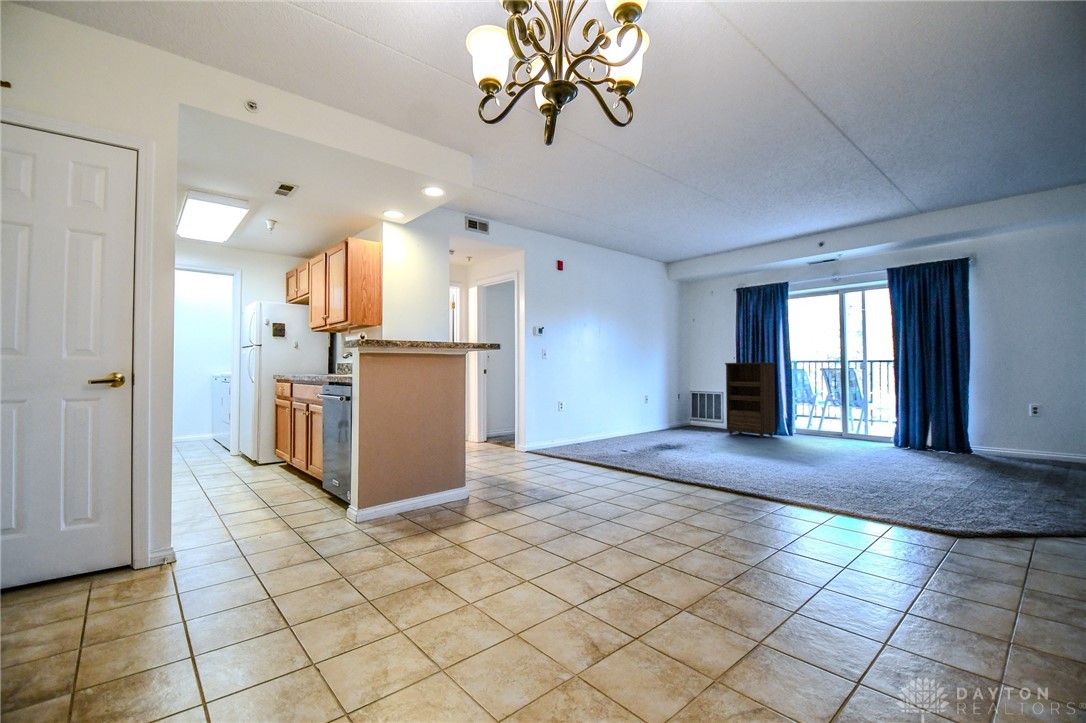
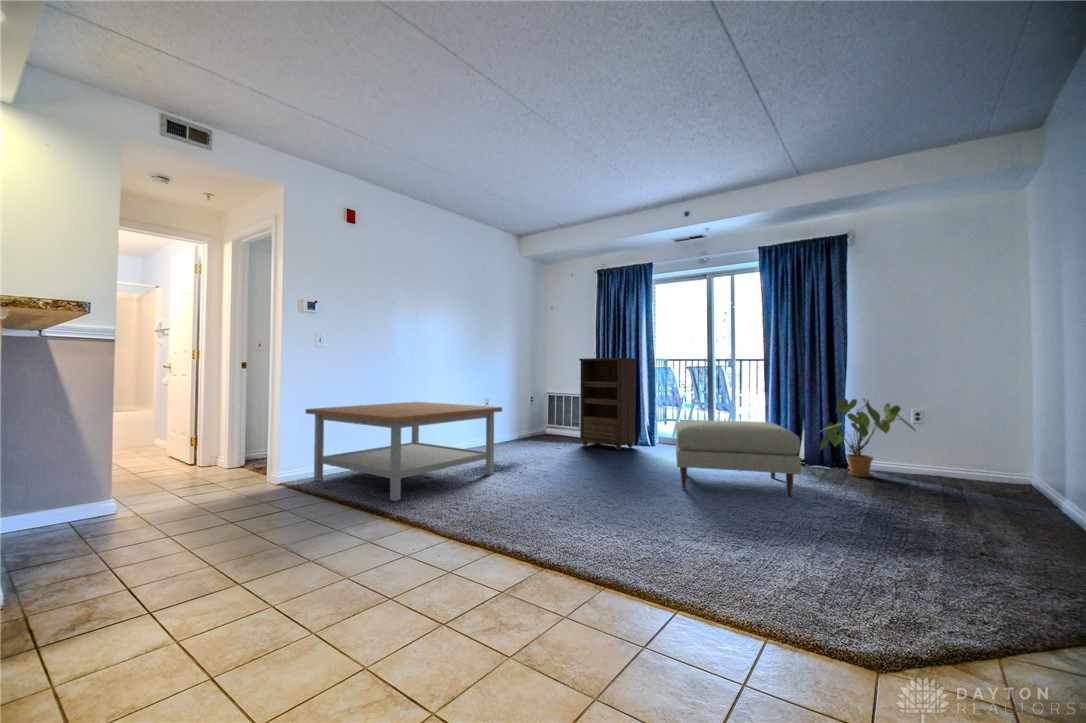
house plant: none [943,395,1034,459] -> present [820,399,915,477]
coffee table: none [543,397,677,461] -> present [306,402,502,501]
ottoman: none [816,412,922,467] -> present [676,420,801,496]

